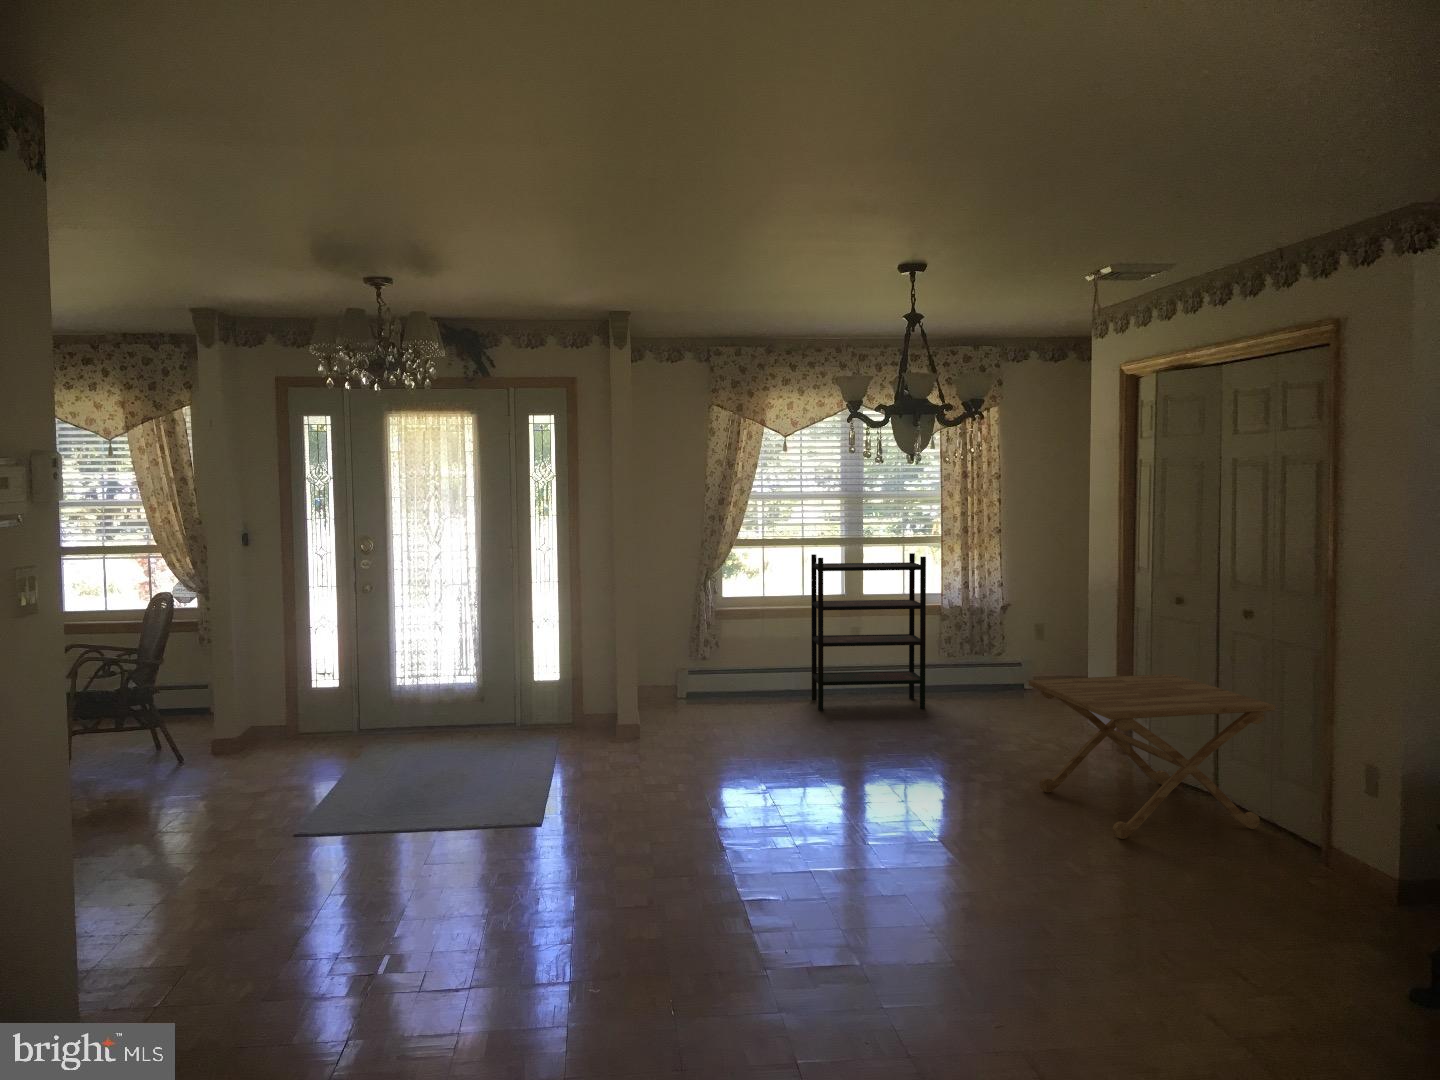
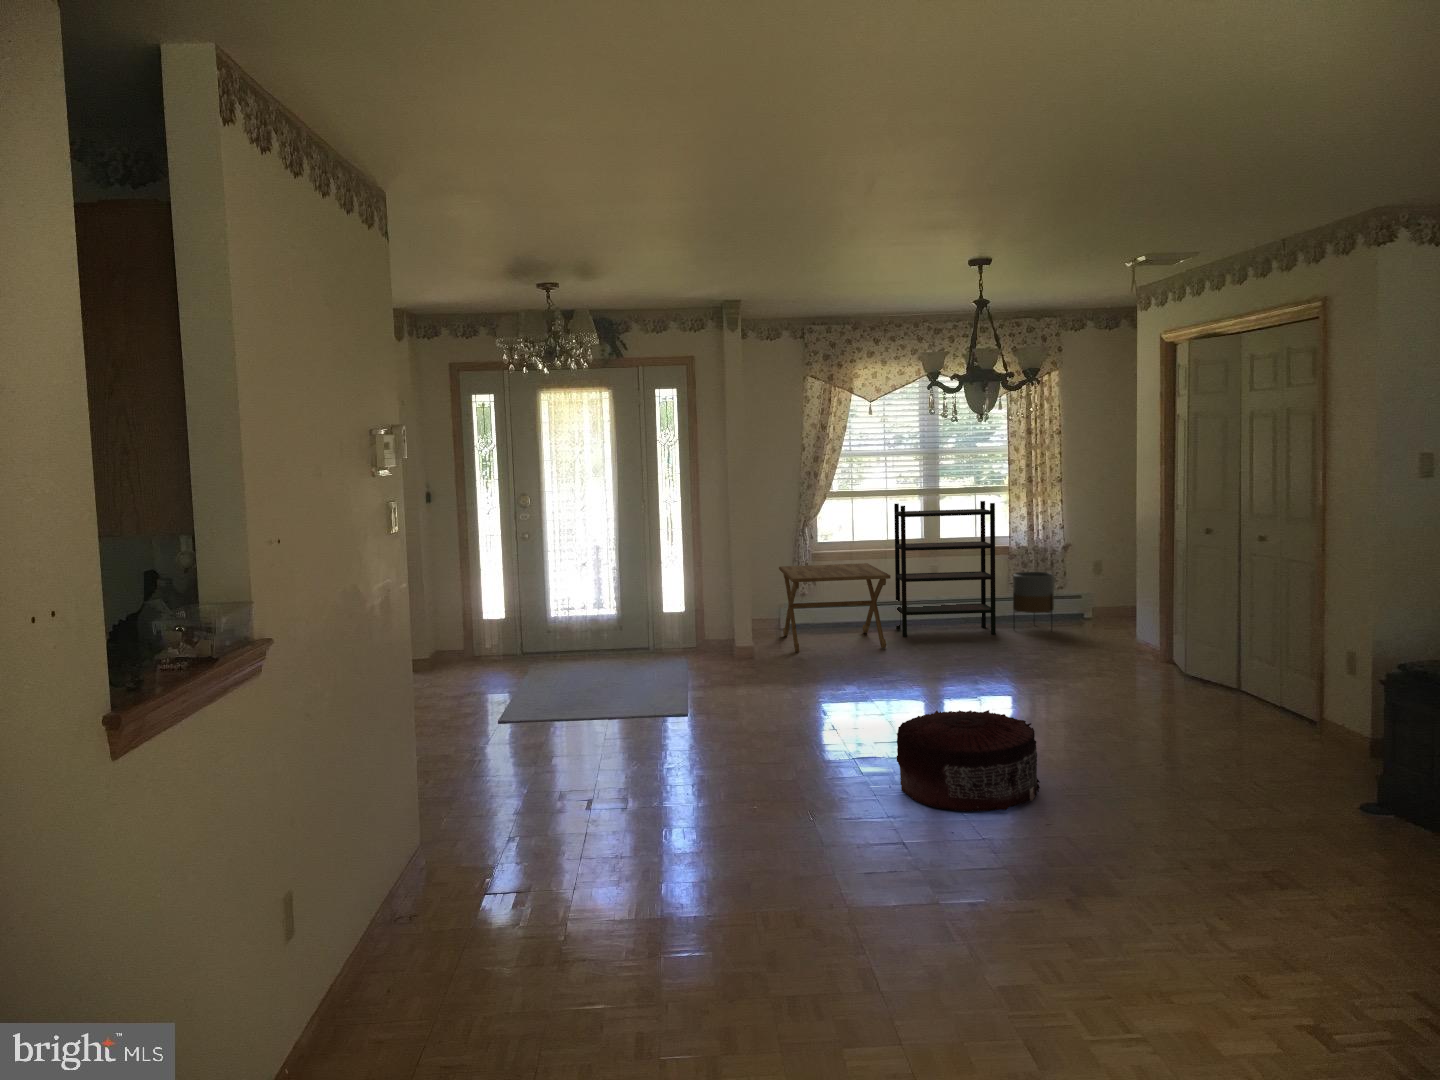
planter: none [946,635,991,706] -> present [1013,572,1054,614]
side table: present [1029,674,1275,839] -> present [779,563,891,652]
pouf: none [793,849,986,1011] -> present [897,710,1040,811]

